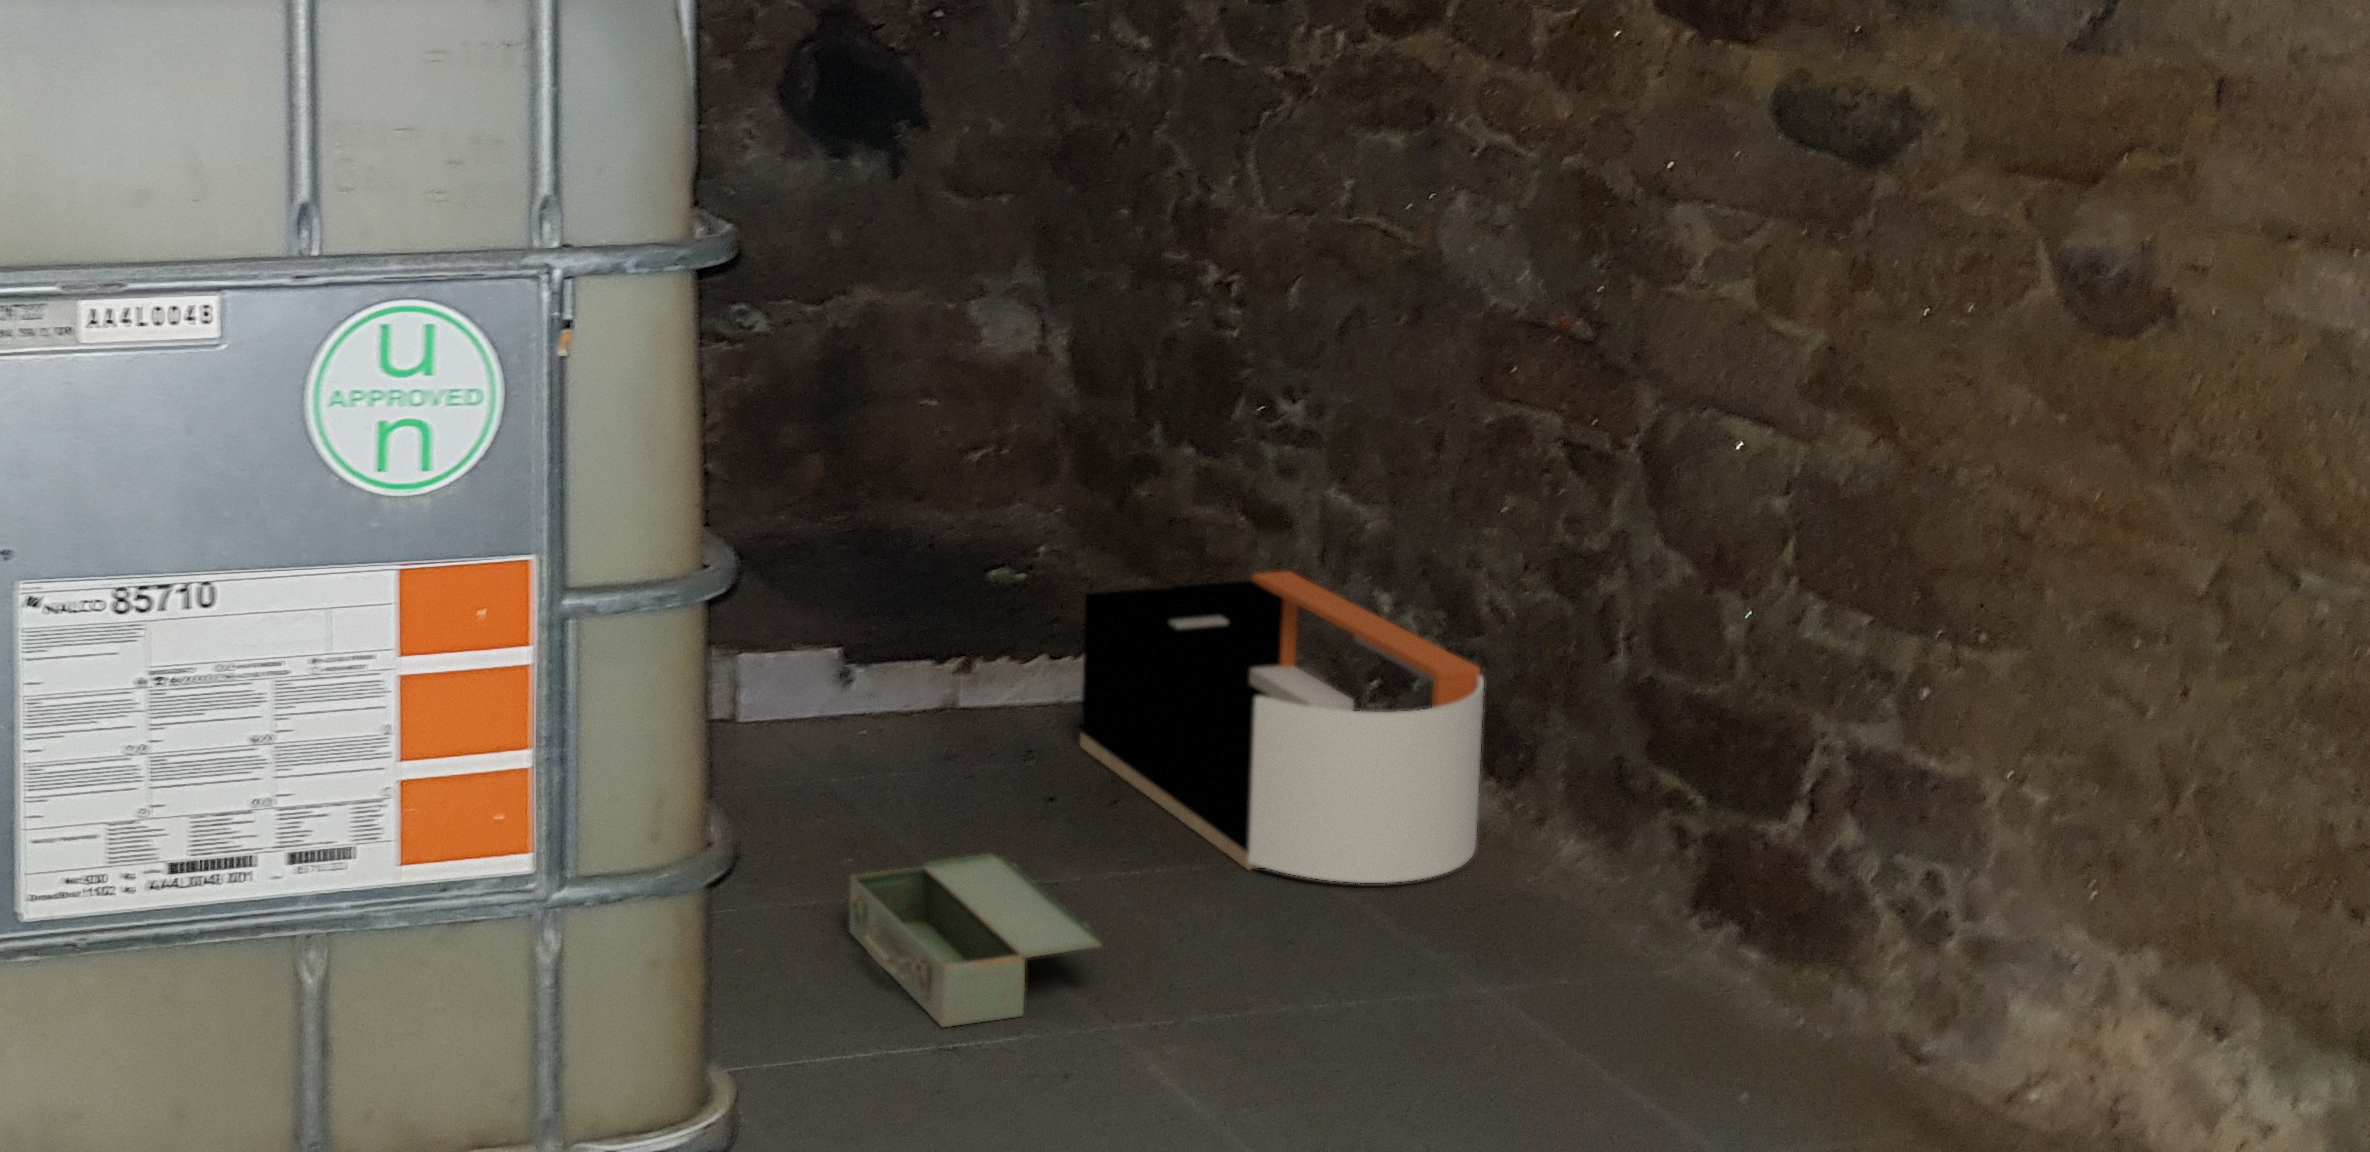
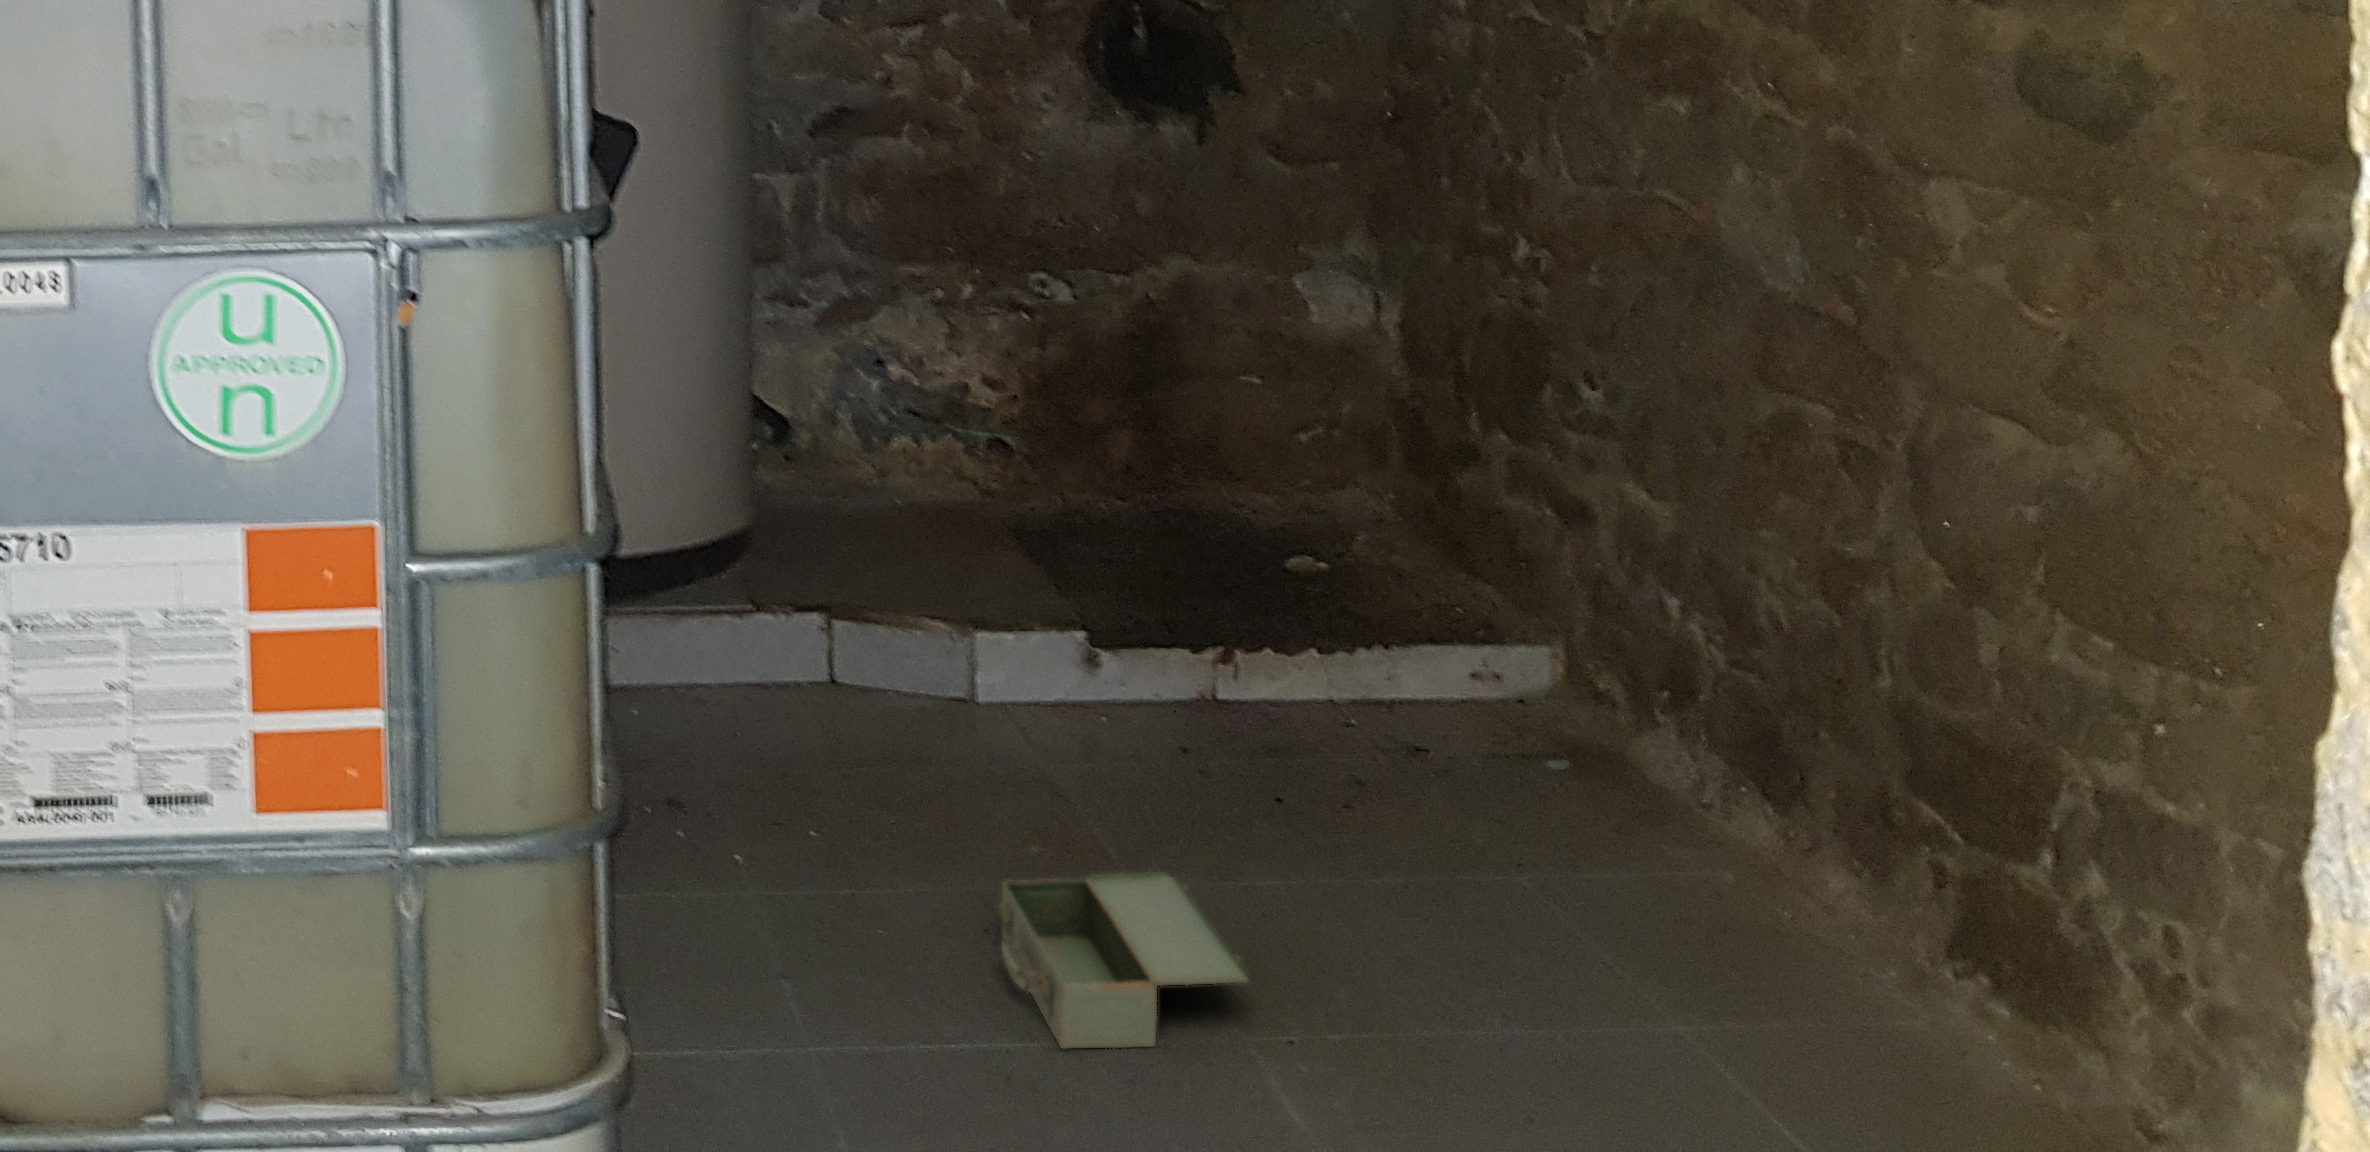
storage bin: present [1080,571,1484,883] -> none [1339,593,1780,949]

